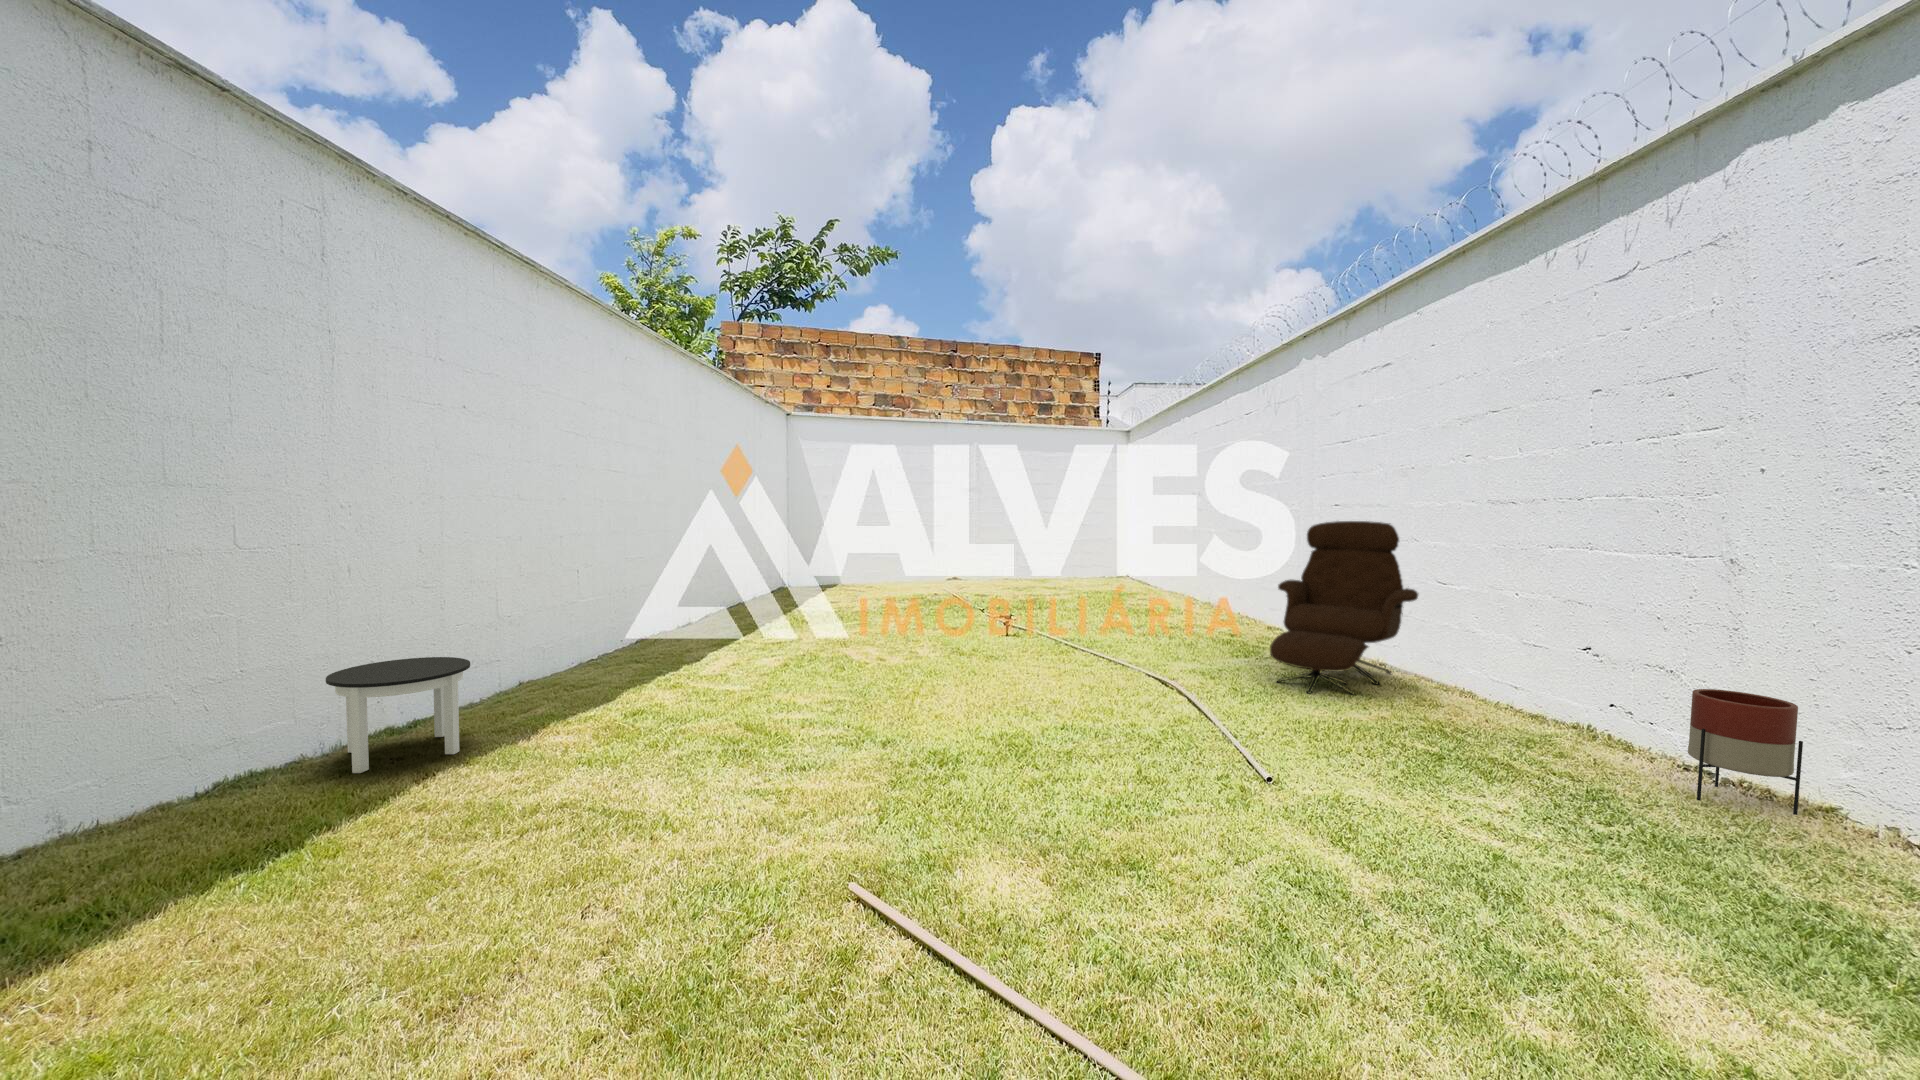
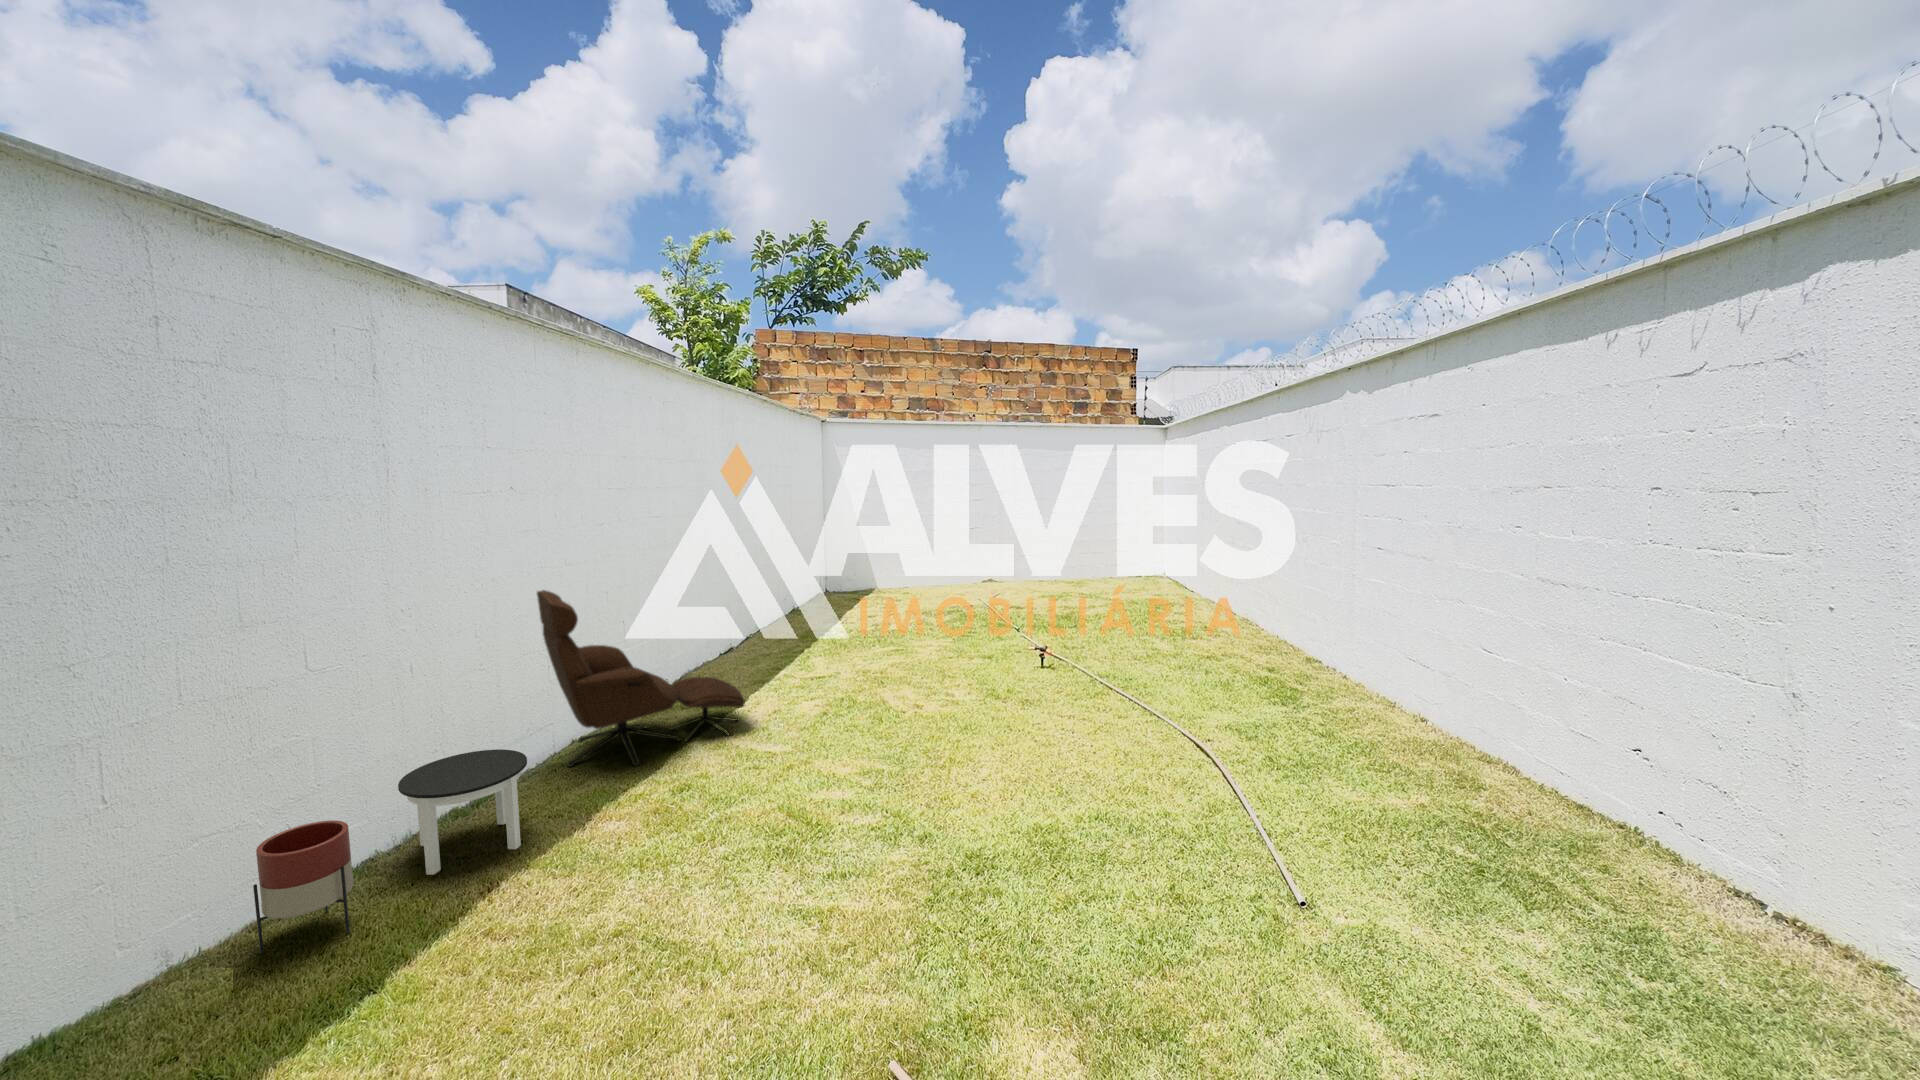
lounge chair: present [1270,521,1418,695] -> present [537,590,744,767]
planter: present [1688,689,1803,815] -> present [253,820,354,954]

